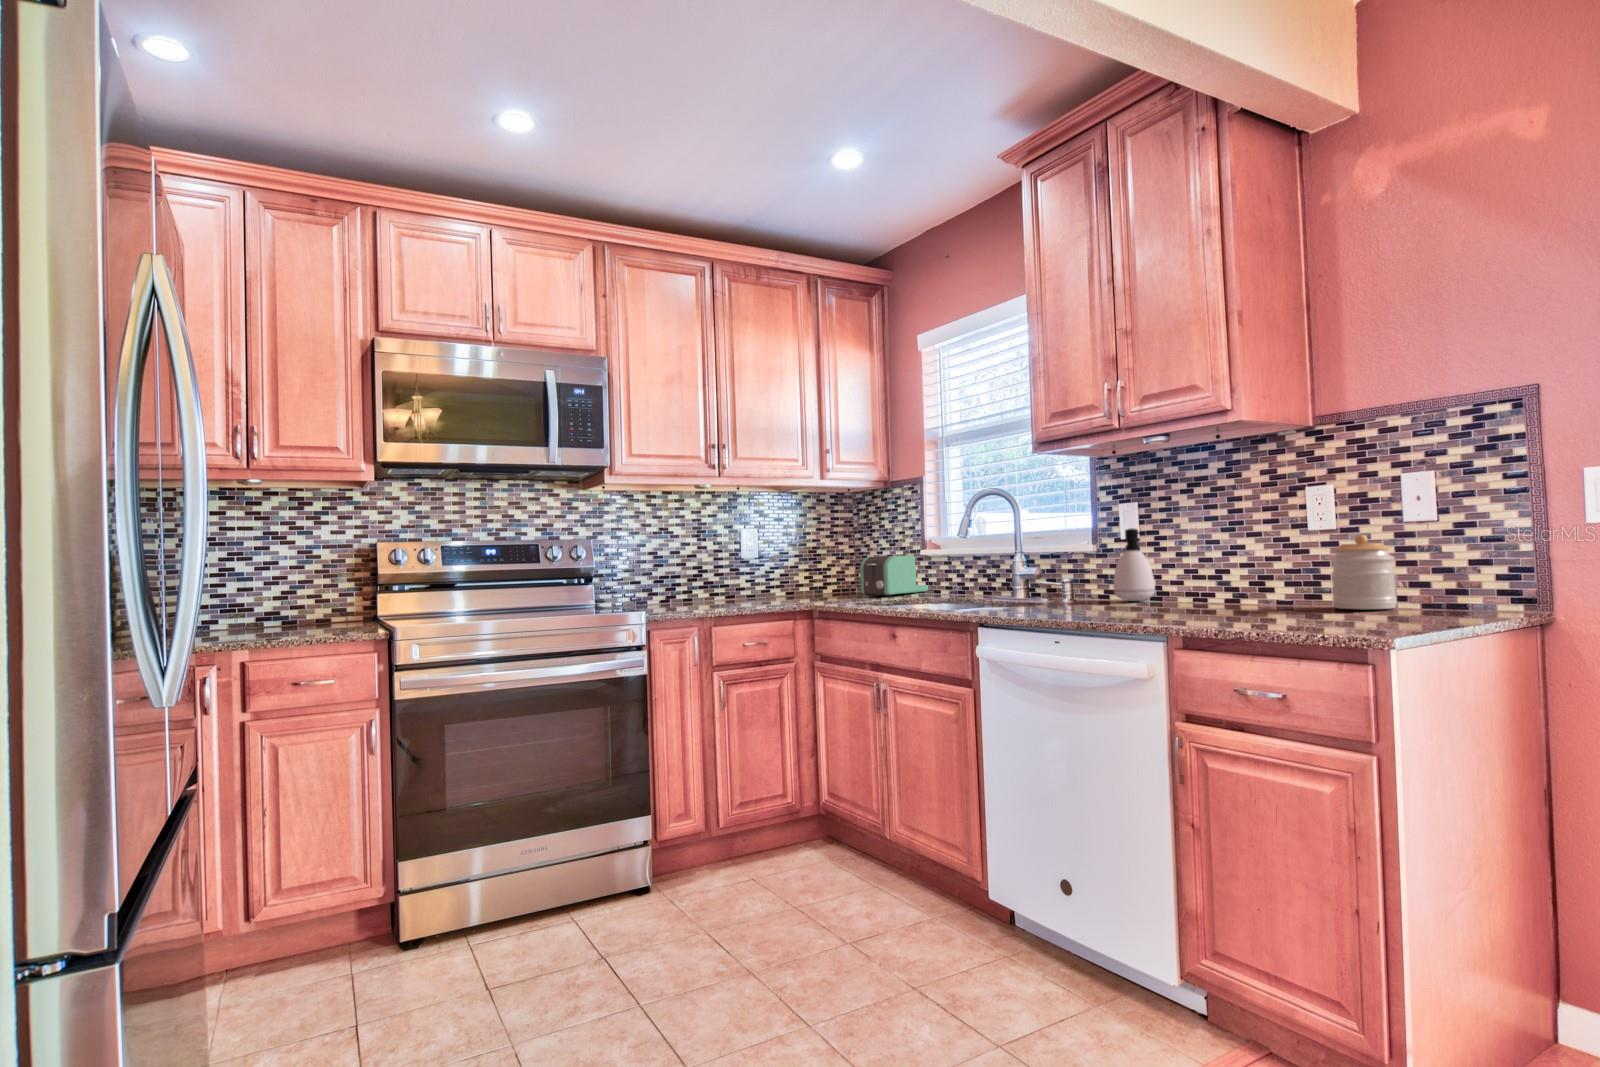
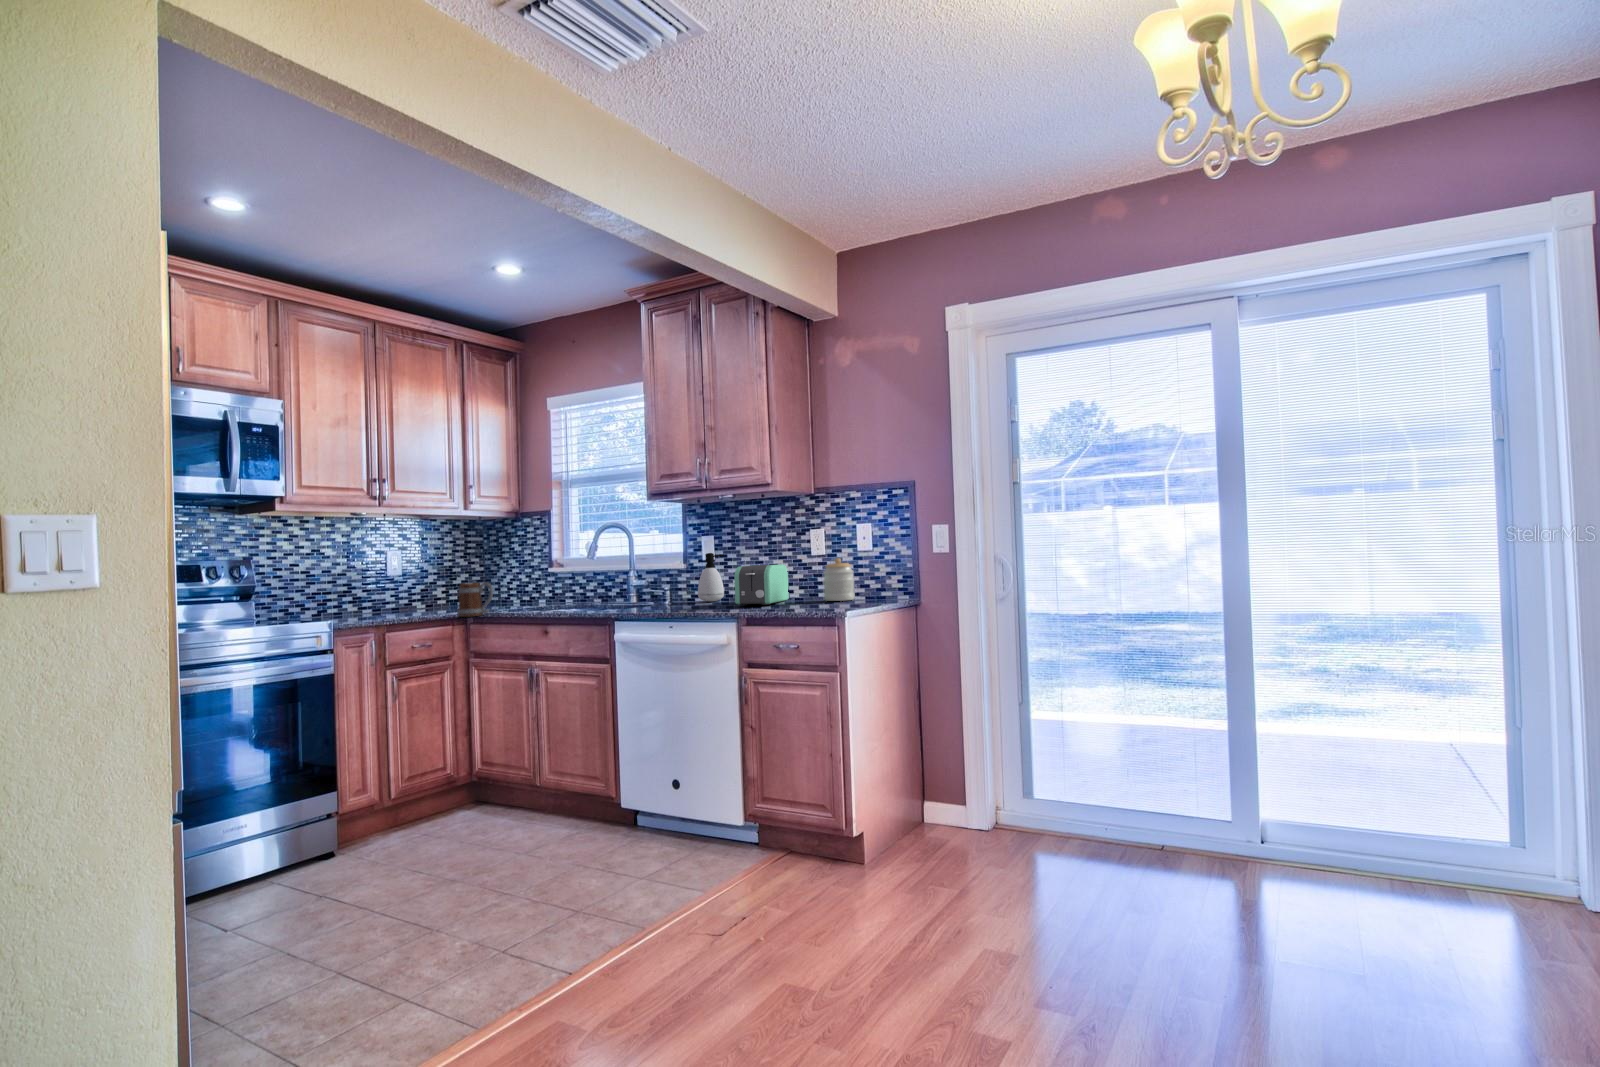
toaster: present [860,555,928,596] -> present [734,564,789,605]
mug: none [803,567,843,610] -> present [458,582,493,617]

